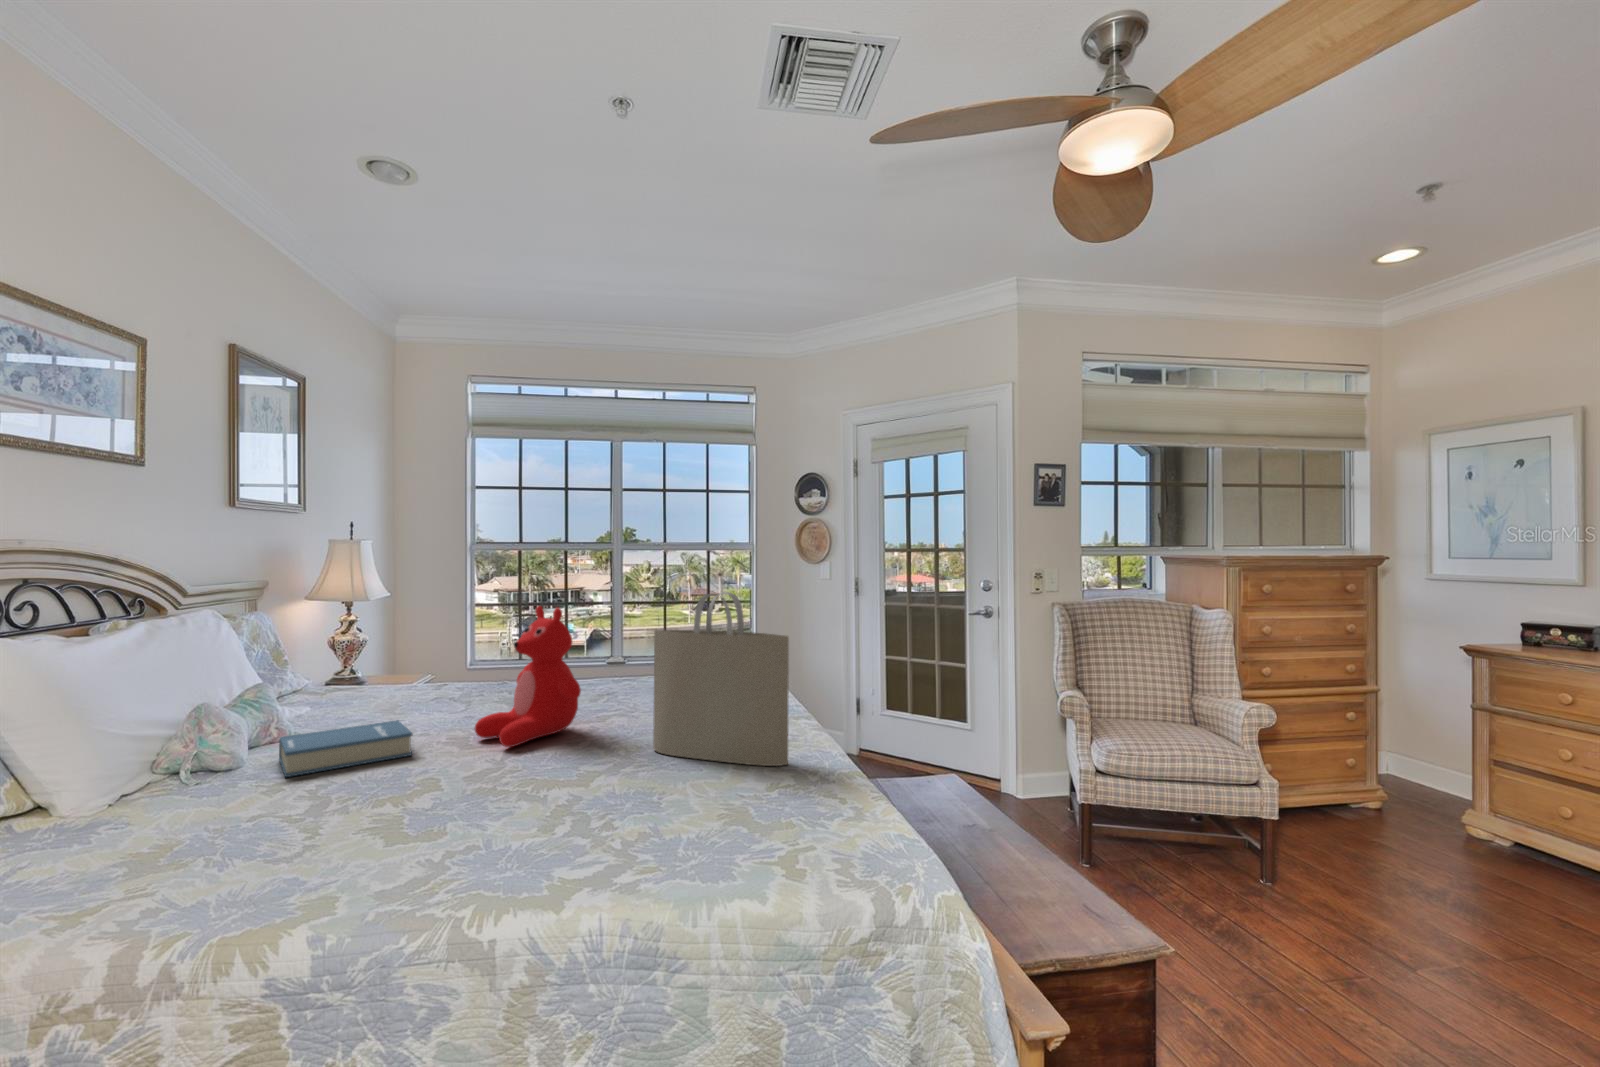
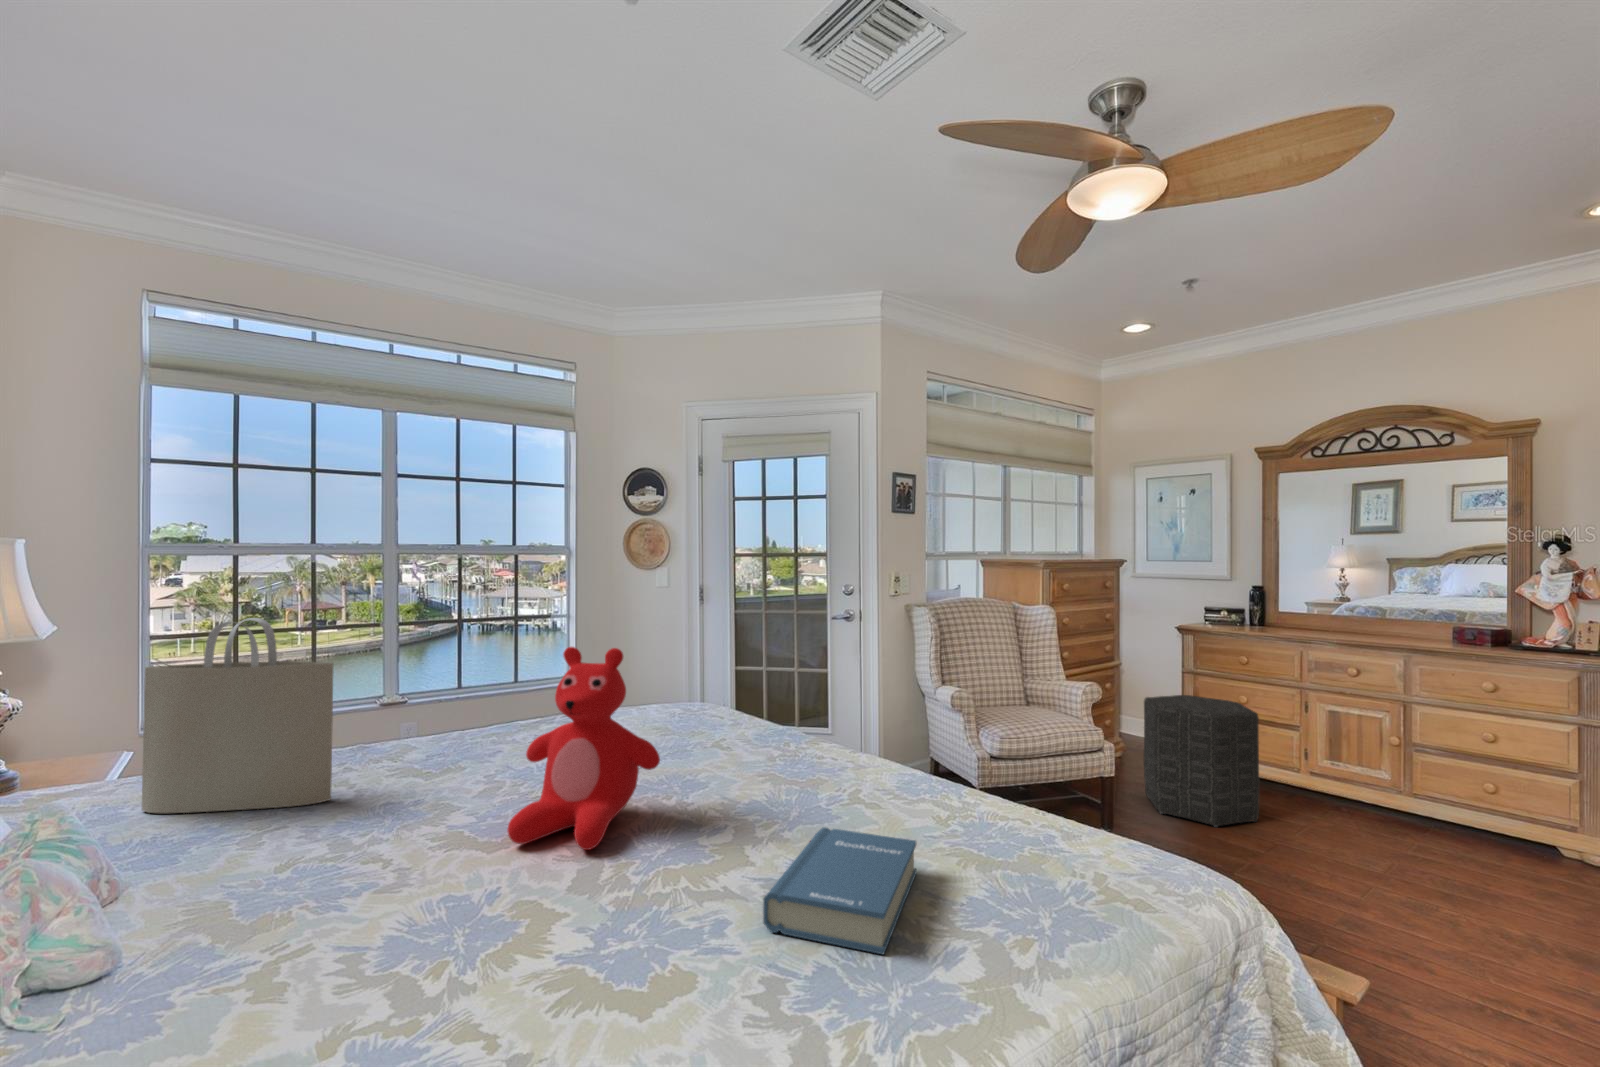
tote bag: present [653,592,789,766] -> present [142,618,334,813]
hardback book: present [279,720,413,777] -> present [763,827,916,954]
ottoman: none [1356,732,1534,924] -> present [1144,695,1259,827]

